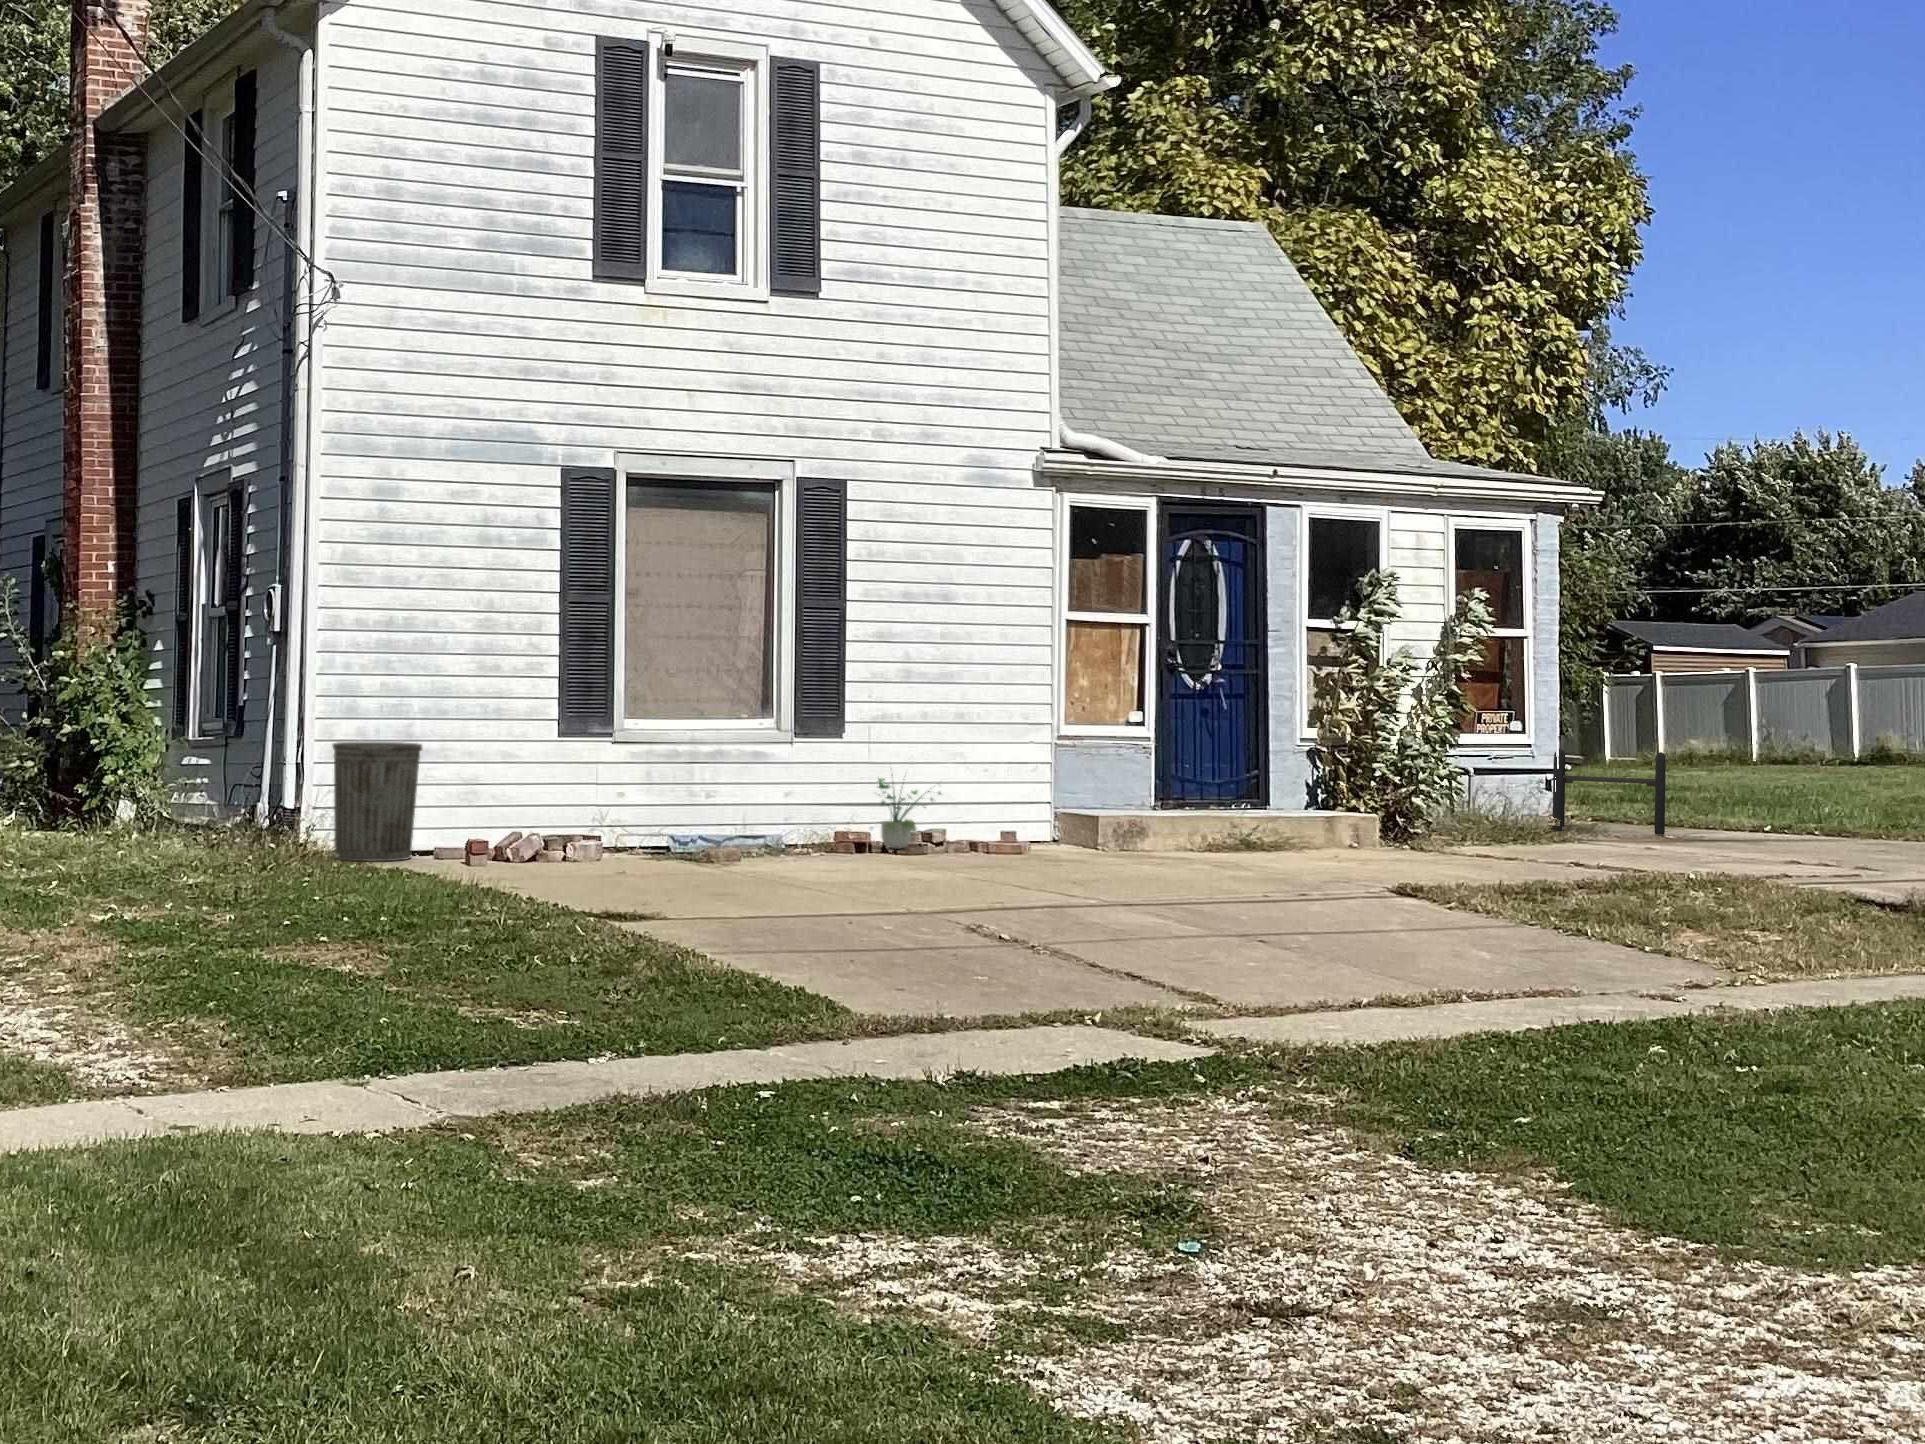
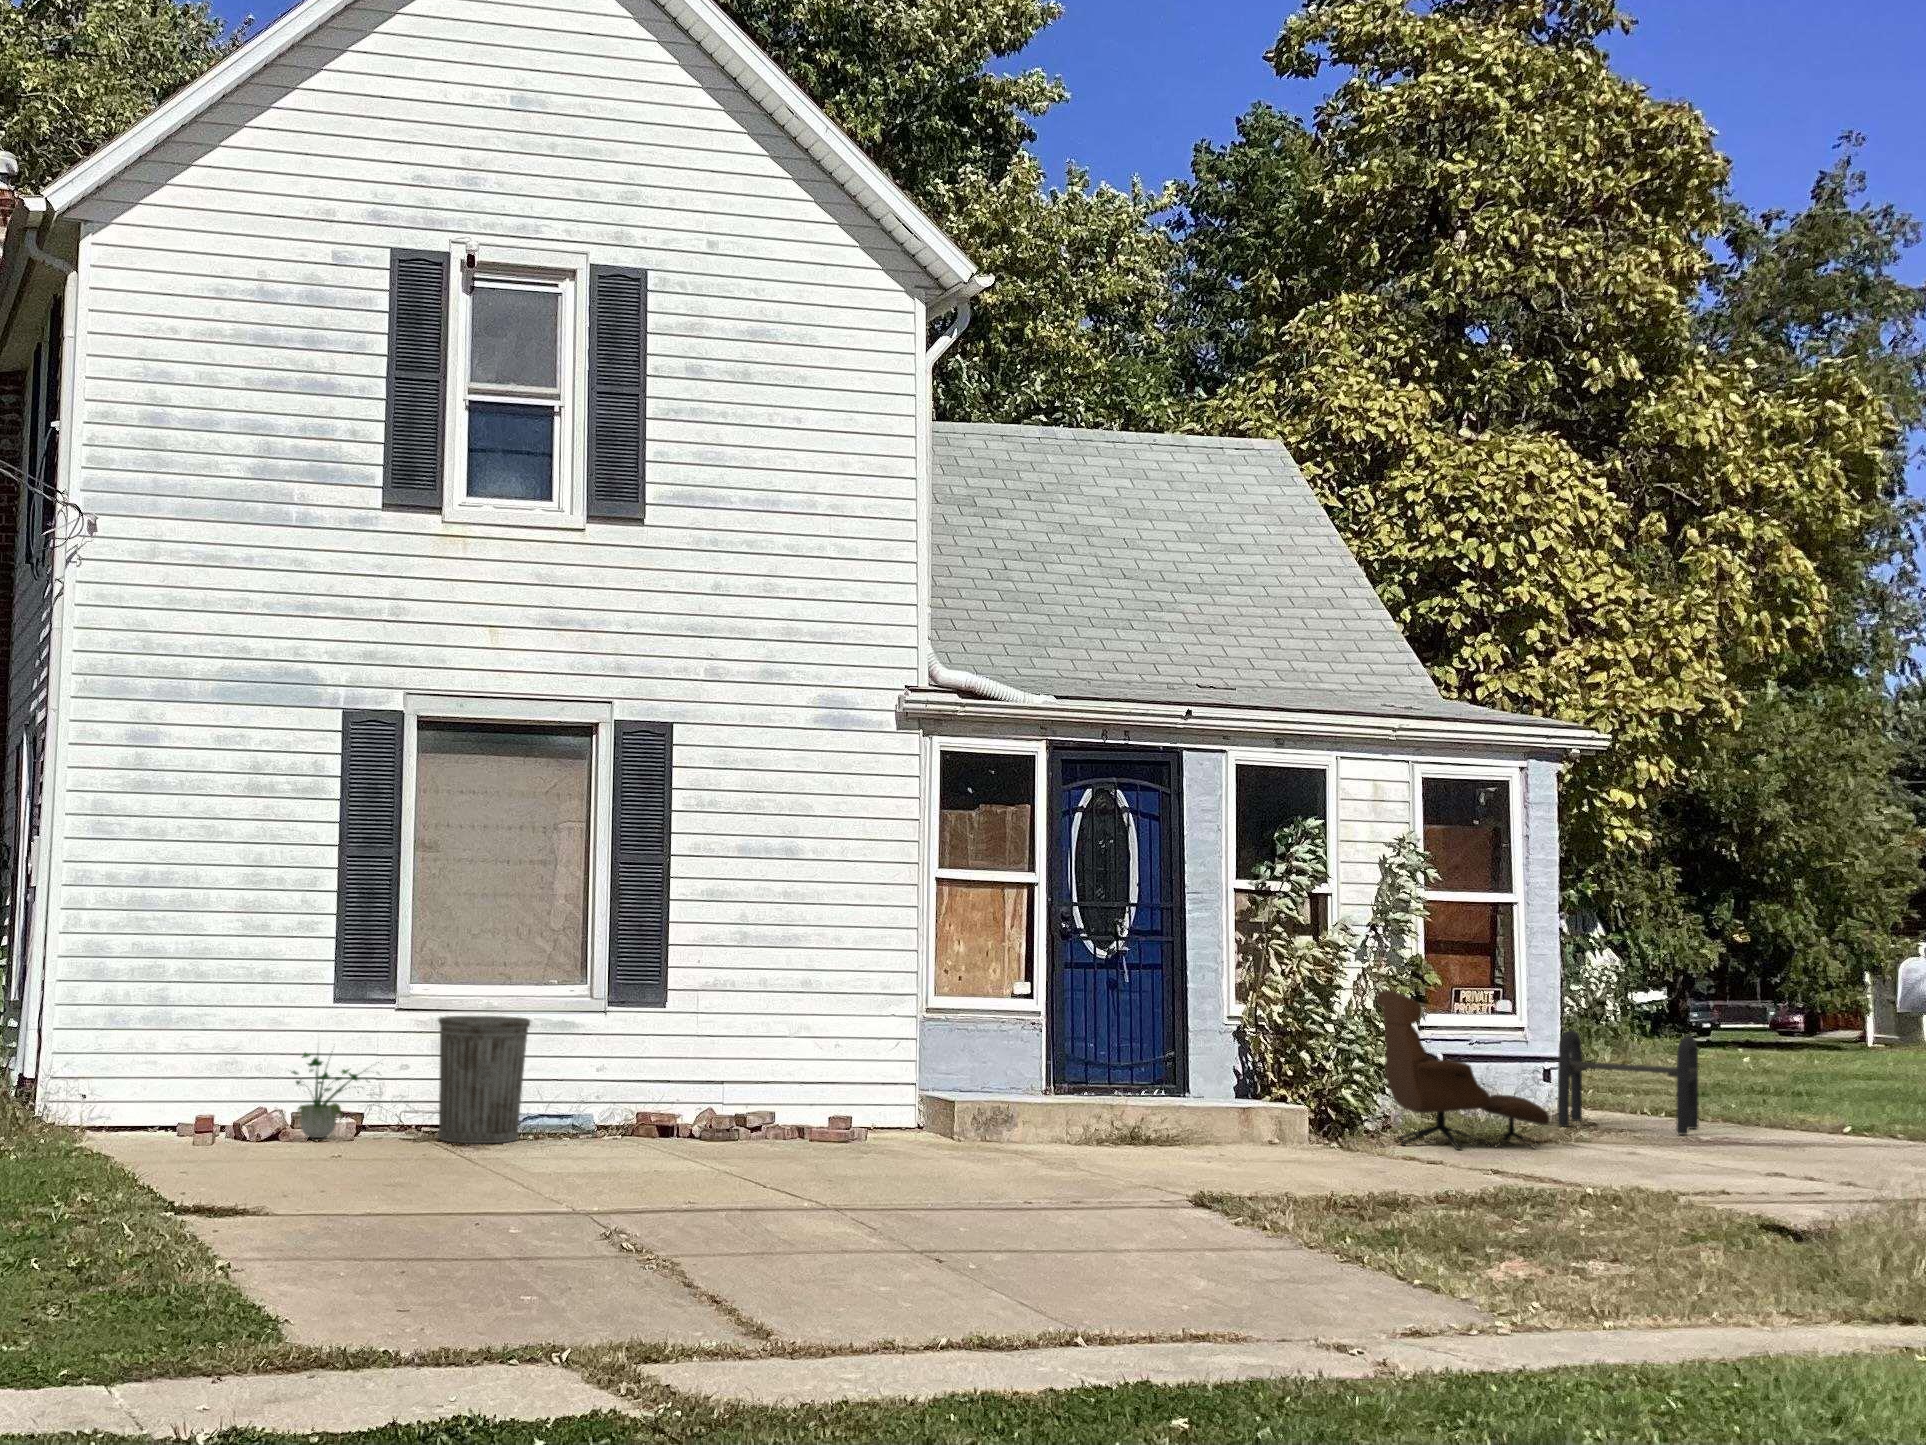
lounge chair: none [1431,714,1578,848] -> present [1377,990,1550,1150]
trash can: present [333,742,423,861] -> present [439,1016,530,1143]
potted plant: present [878,778,941,849] -> present [291,1053,379,1138]

